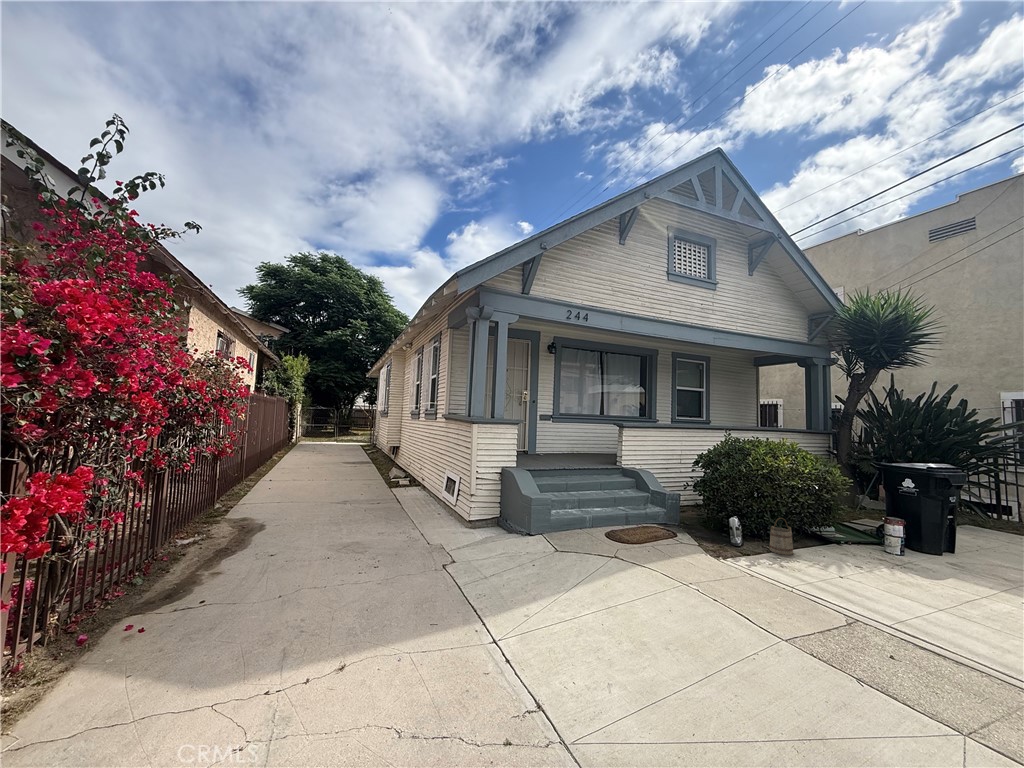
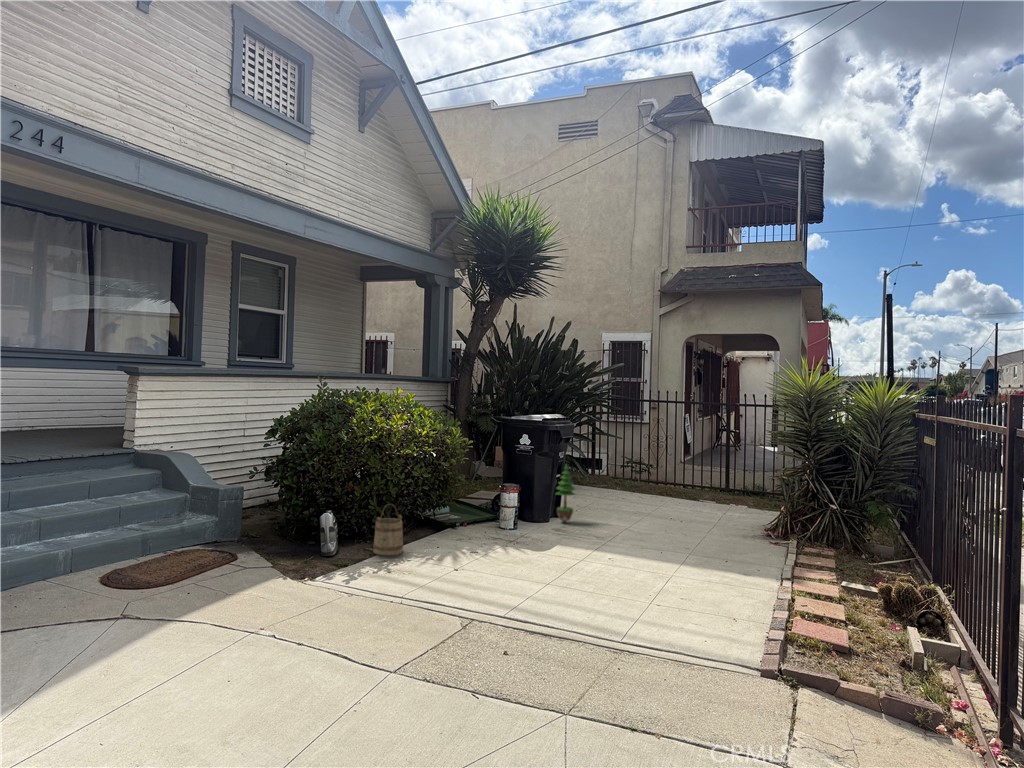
potted tree: none [941,506,967,558] -> present [556,465,575,522]

